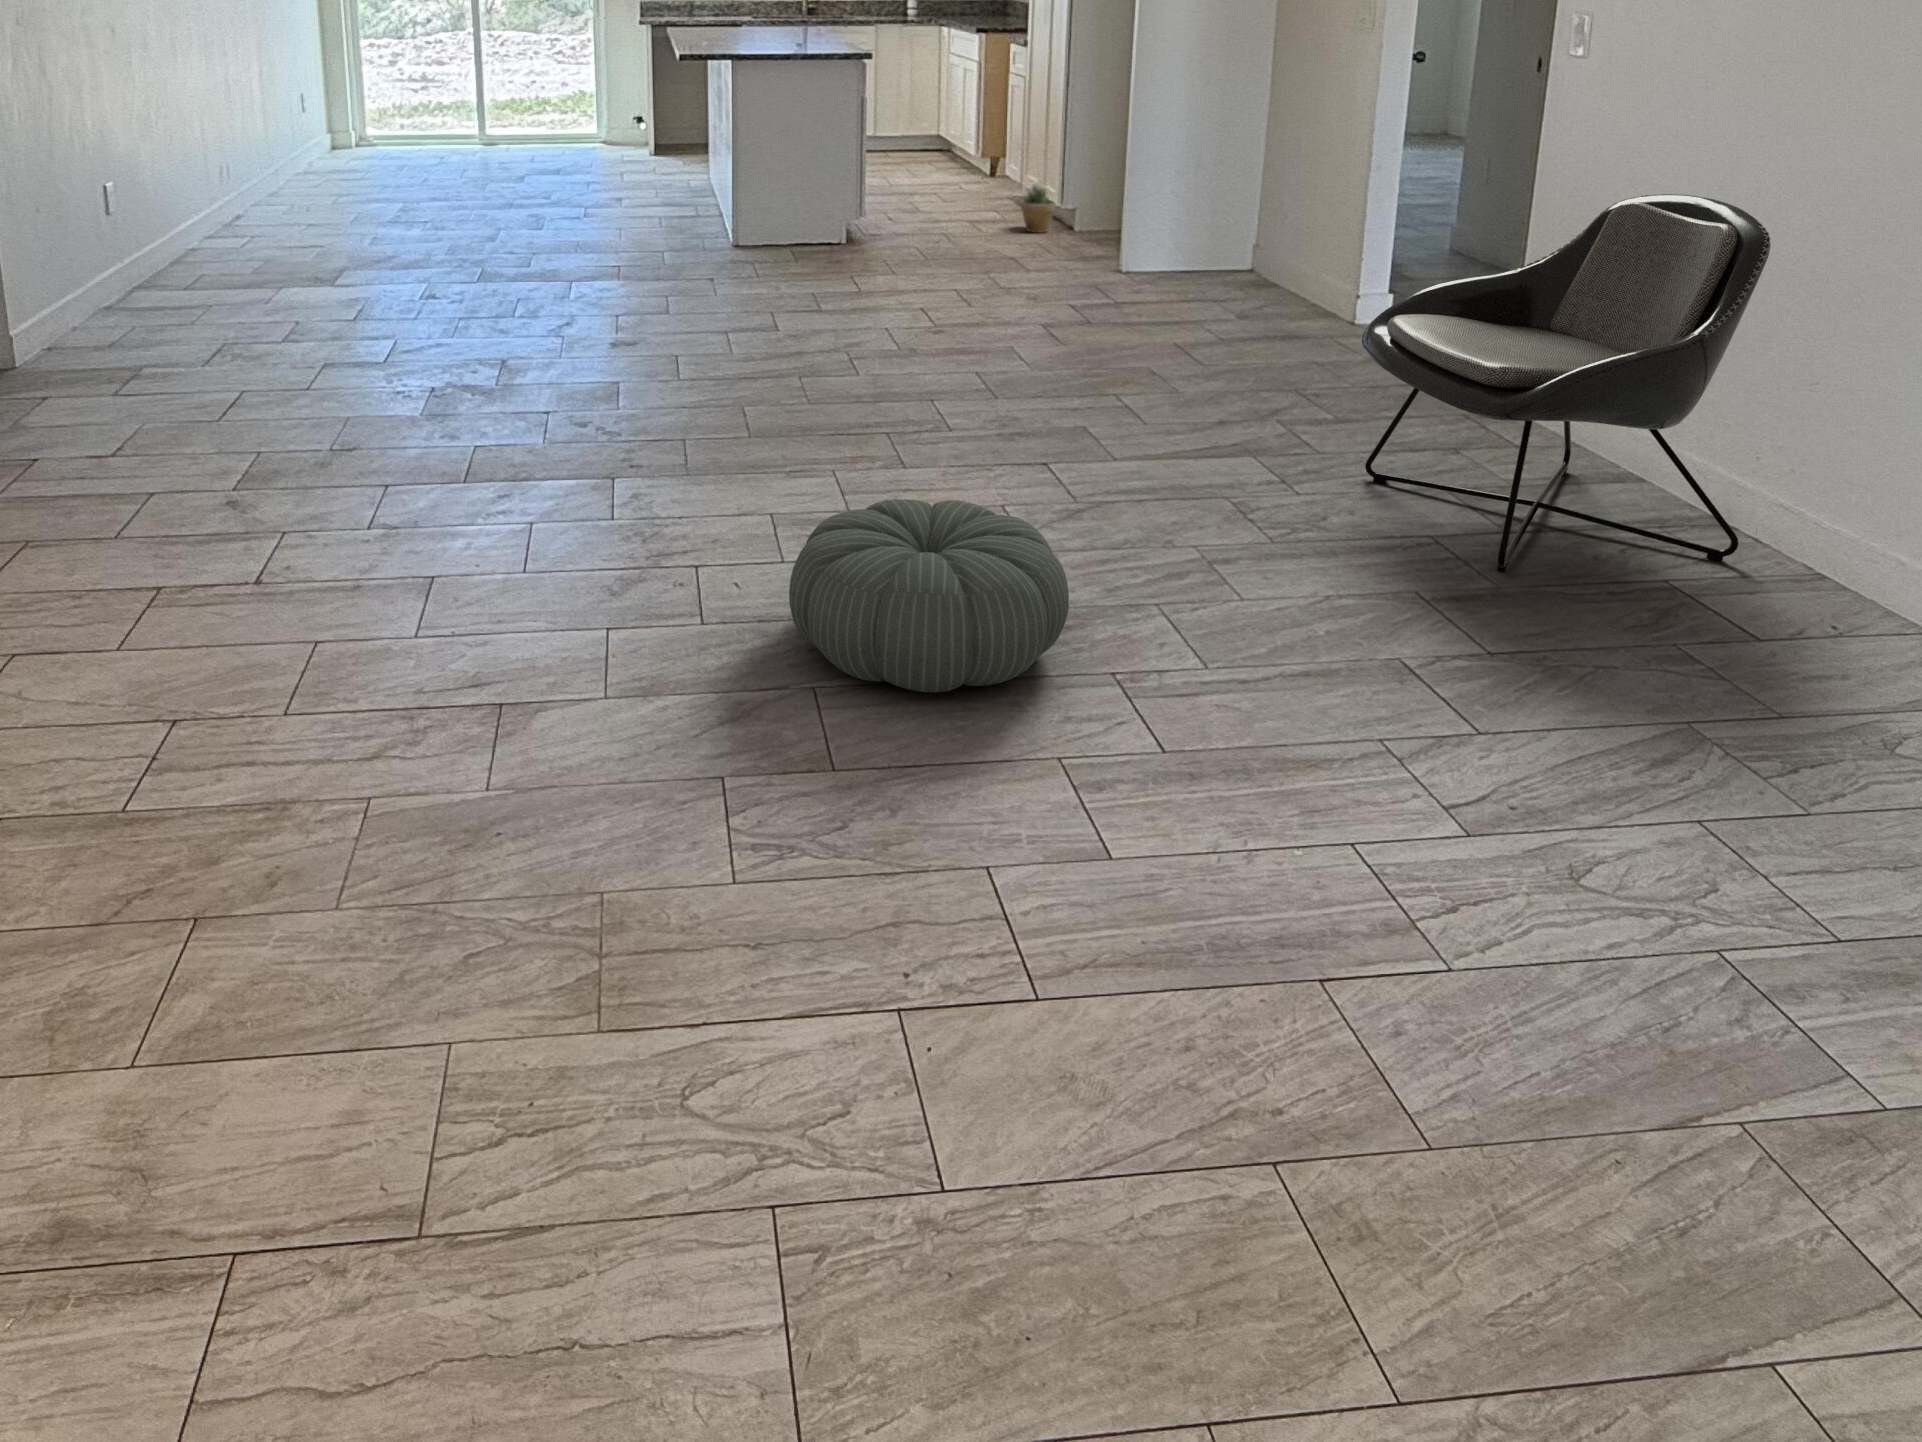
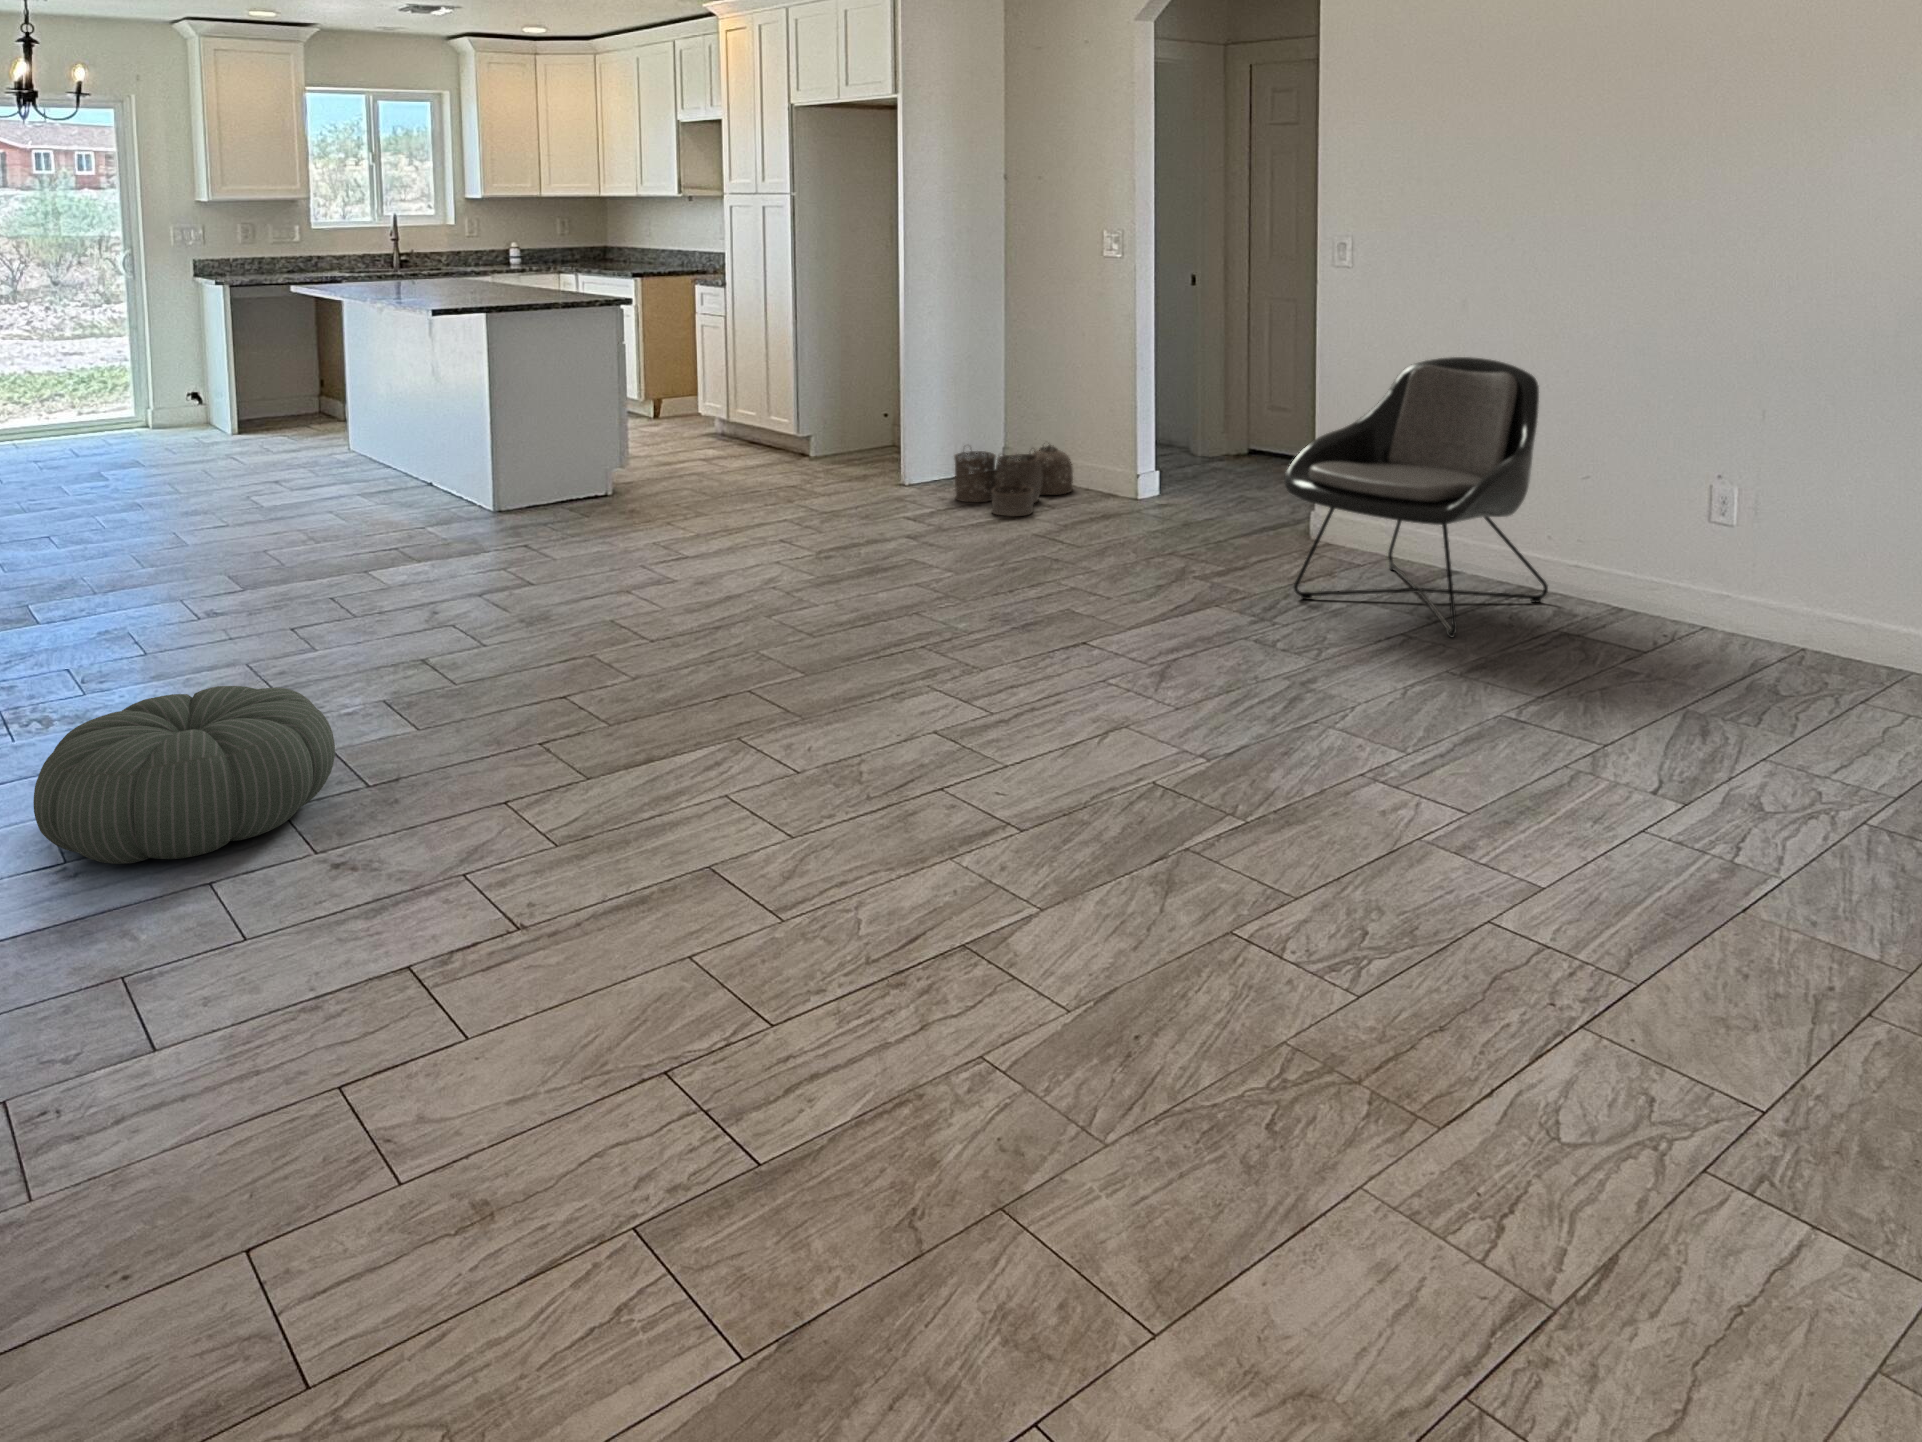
potted plant: present [1021,185,1056,233] -> none [757,414,791,460]
woven basket: none [1150,240,1302,328] -> present [954,445,1073,516]
pouf: present [789,499,1069,692] -> present [33,686,335,864]

